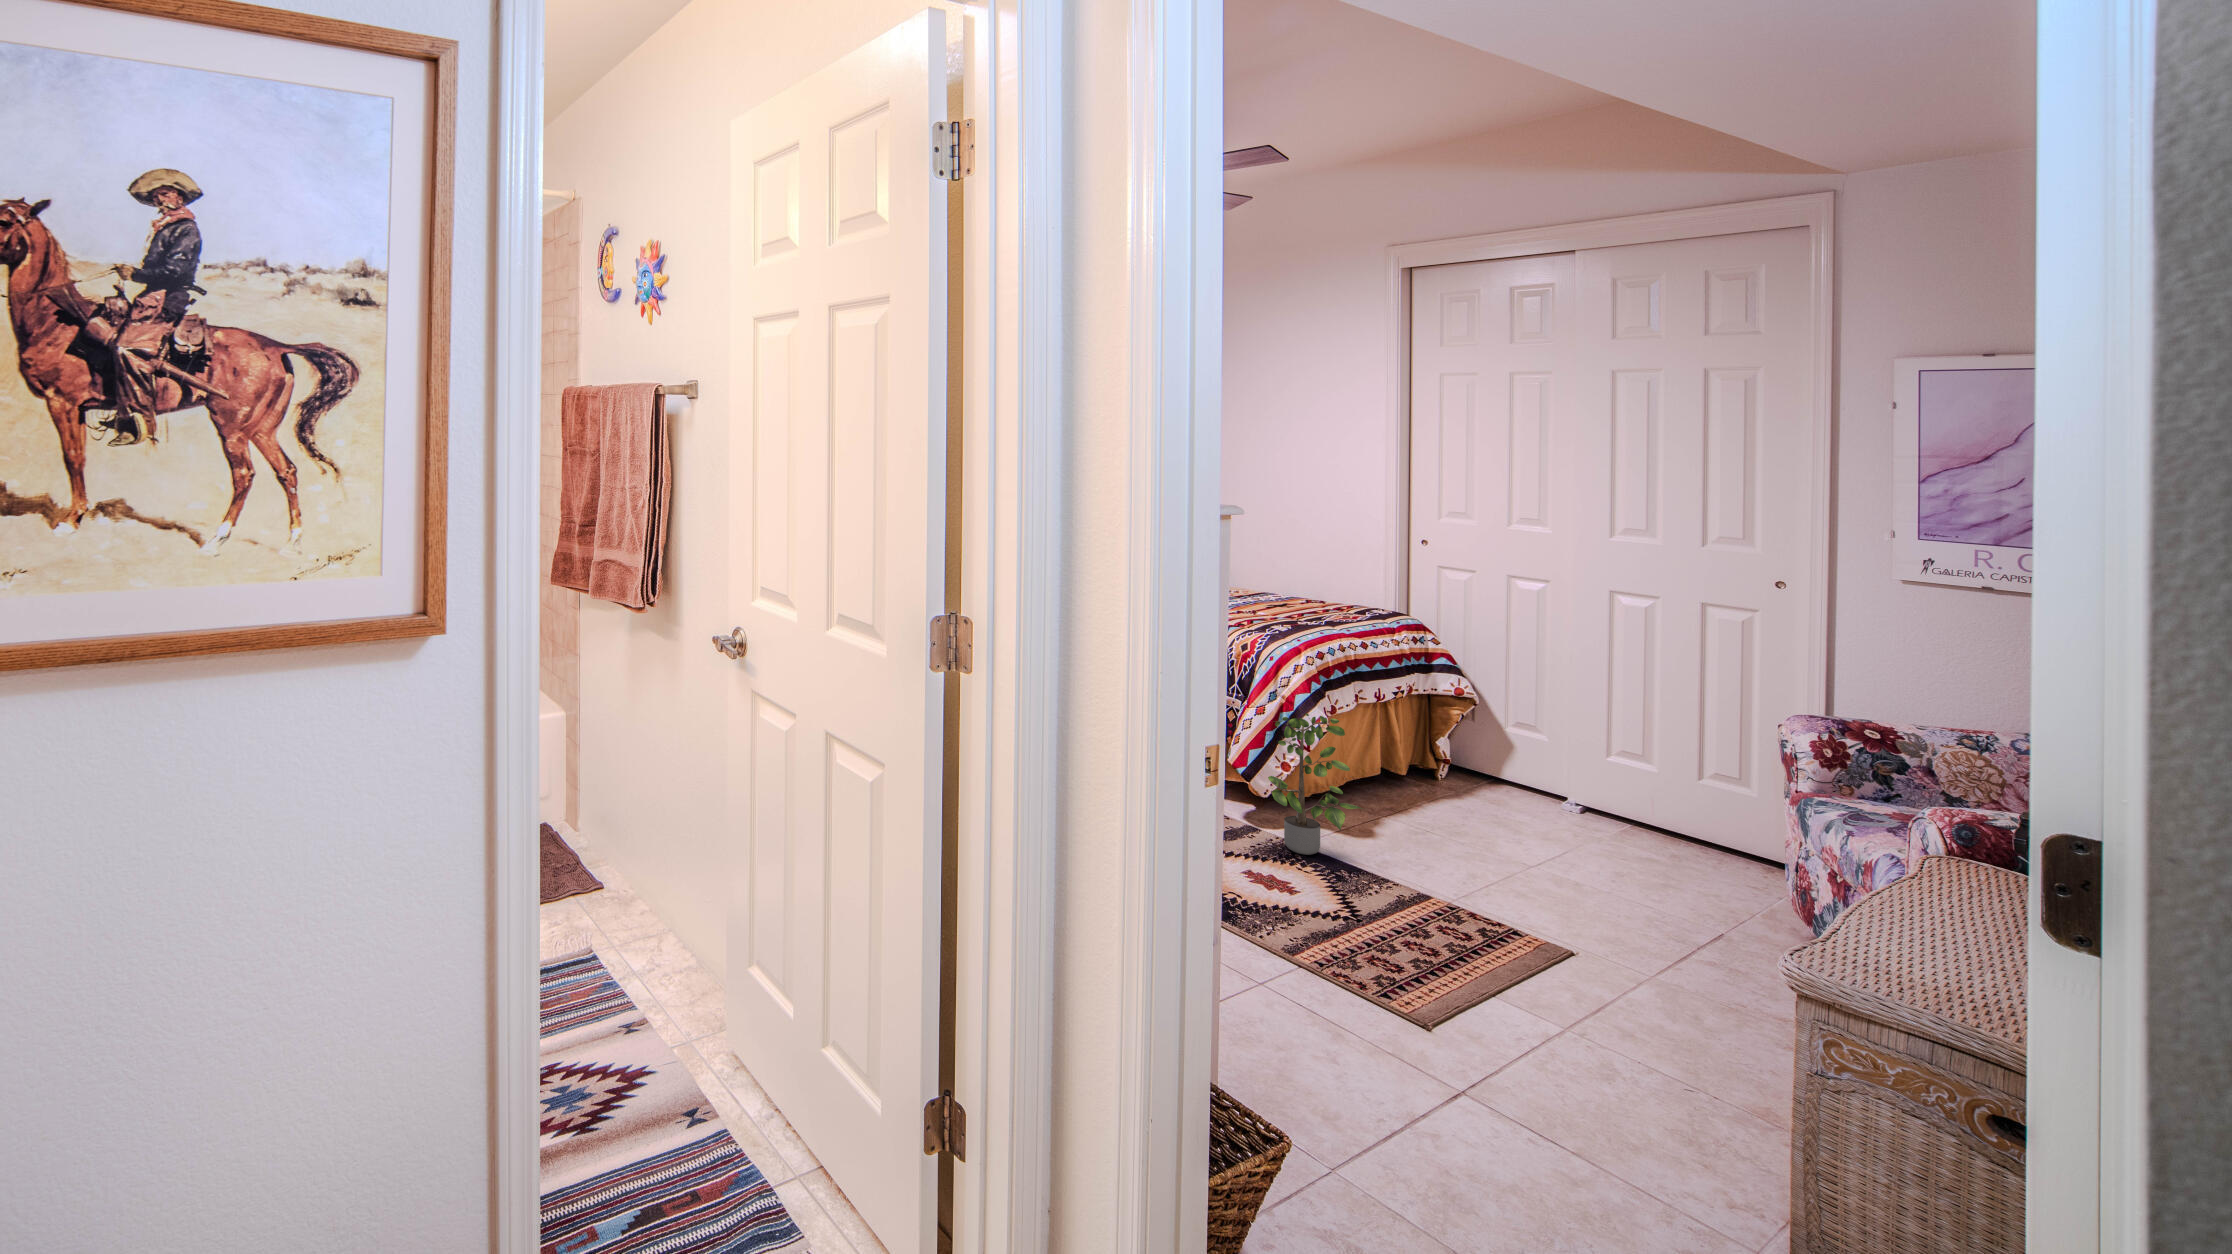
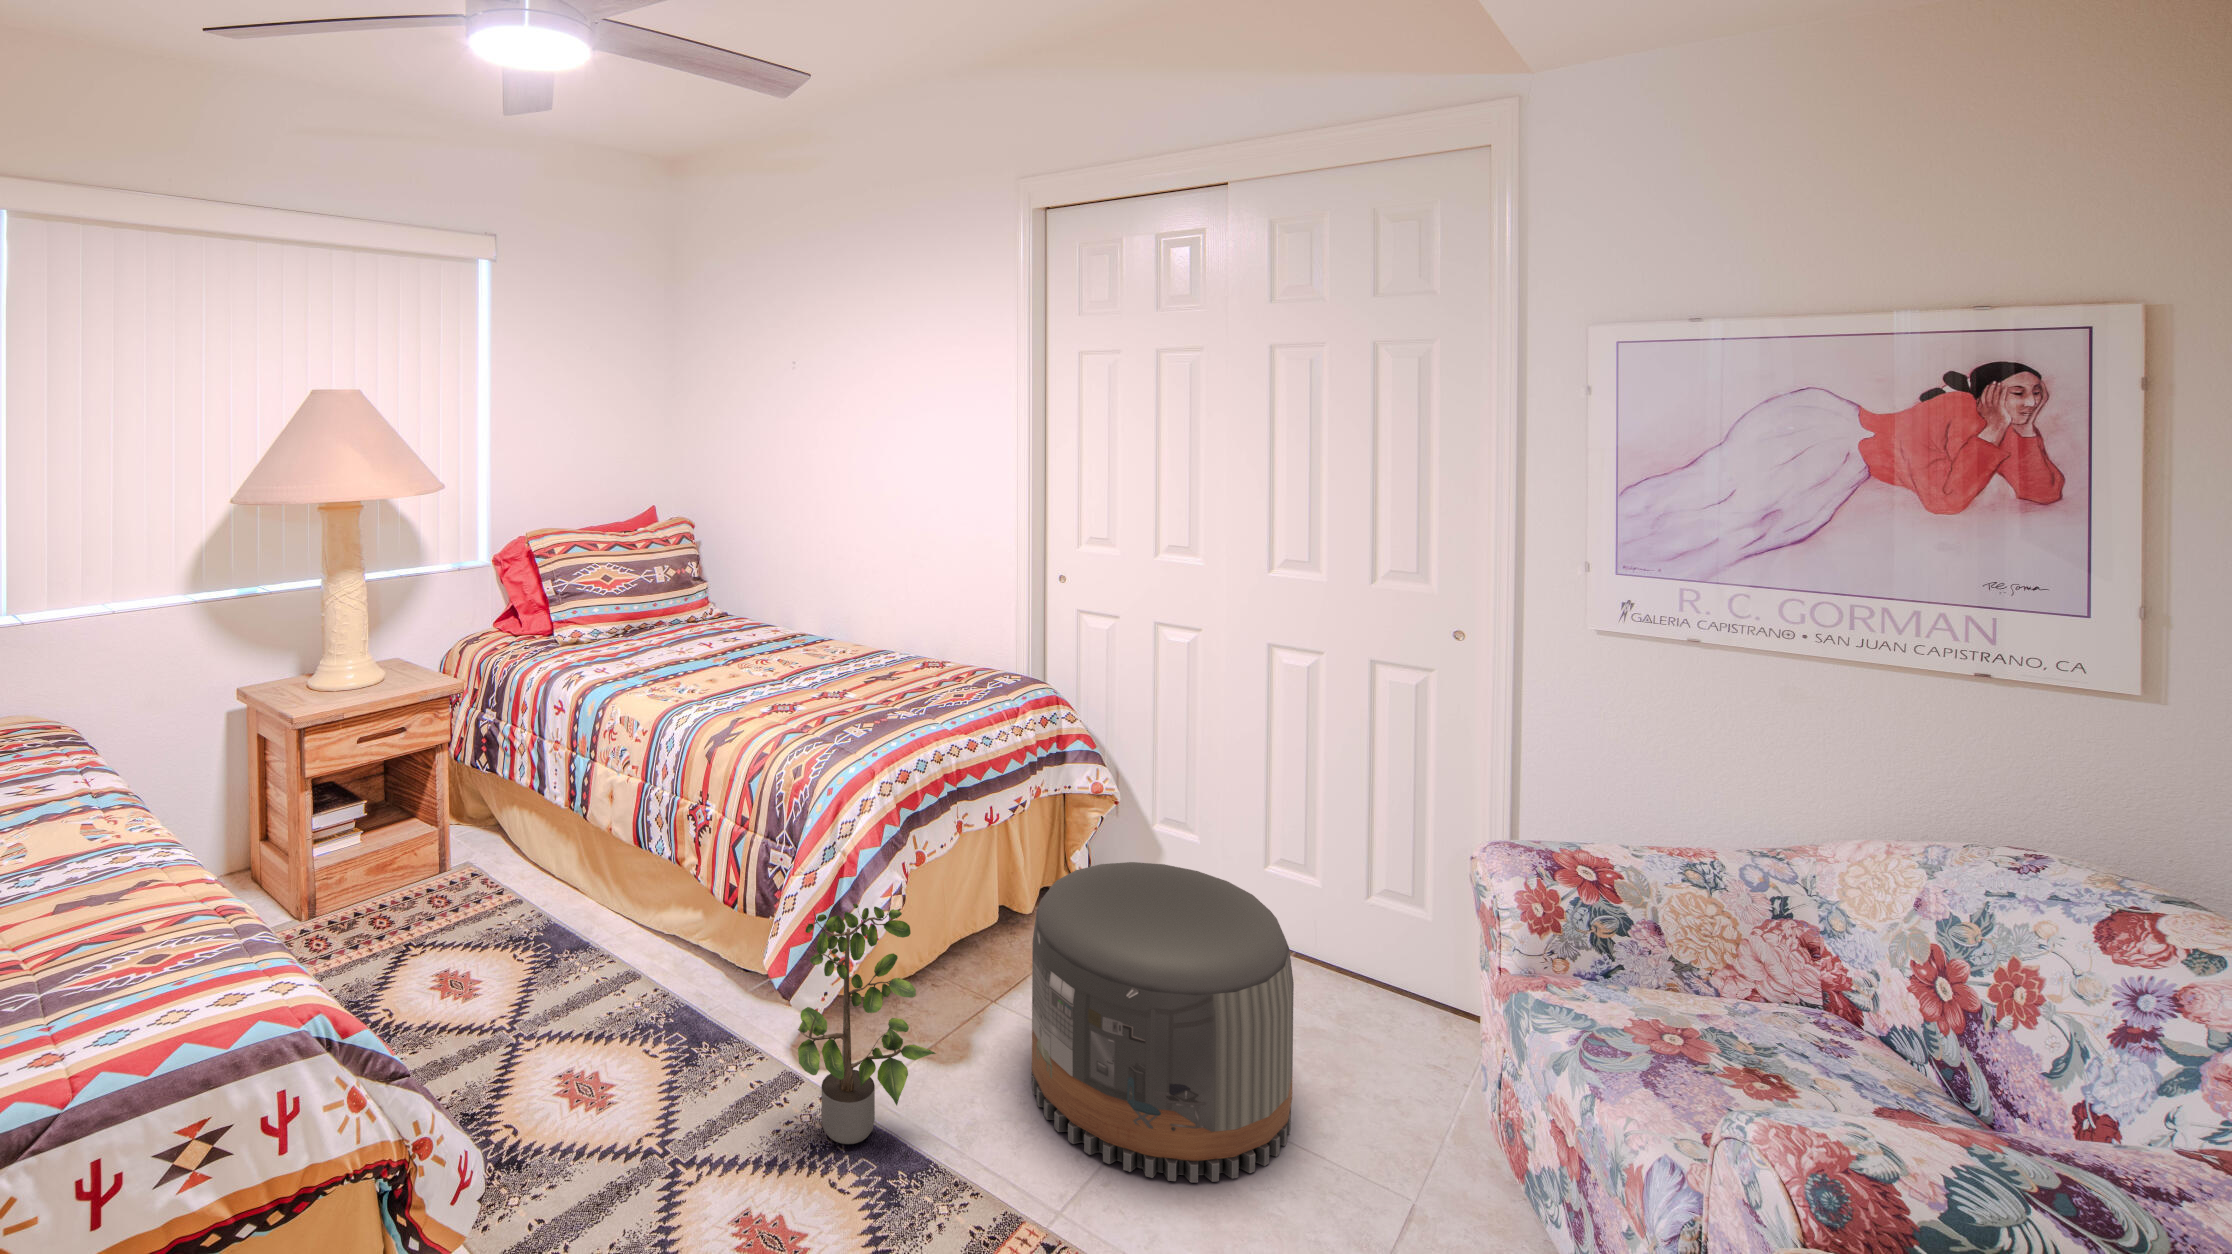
pouf: none [1424,722,1630,903] -> present [1032,862,1294,1182]

